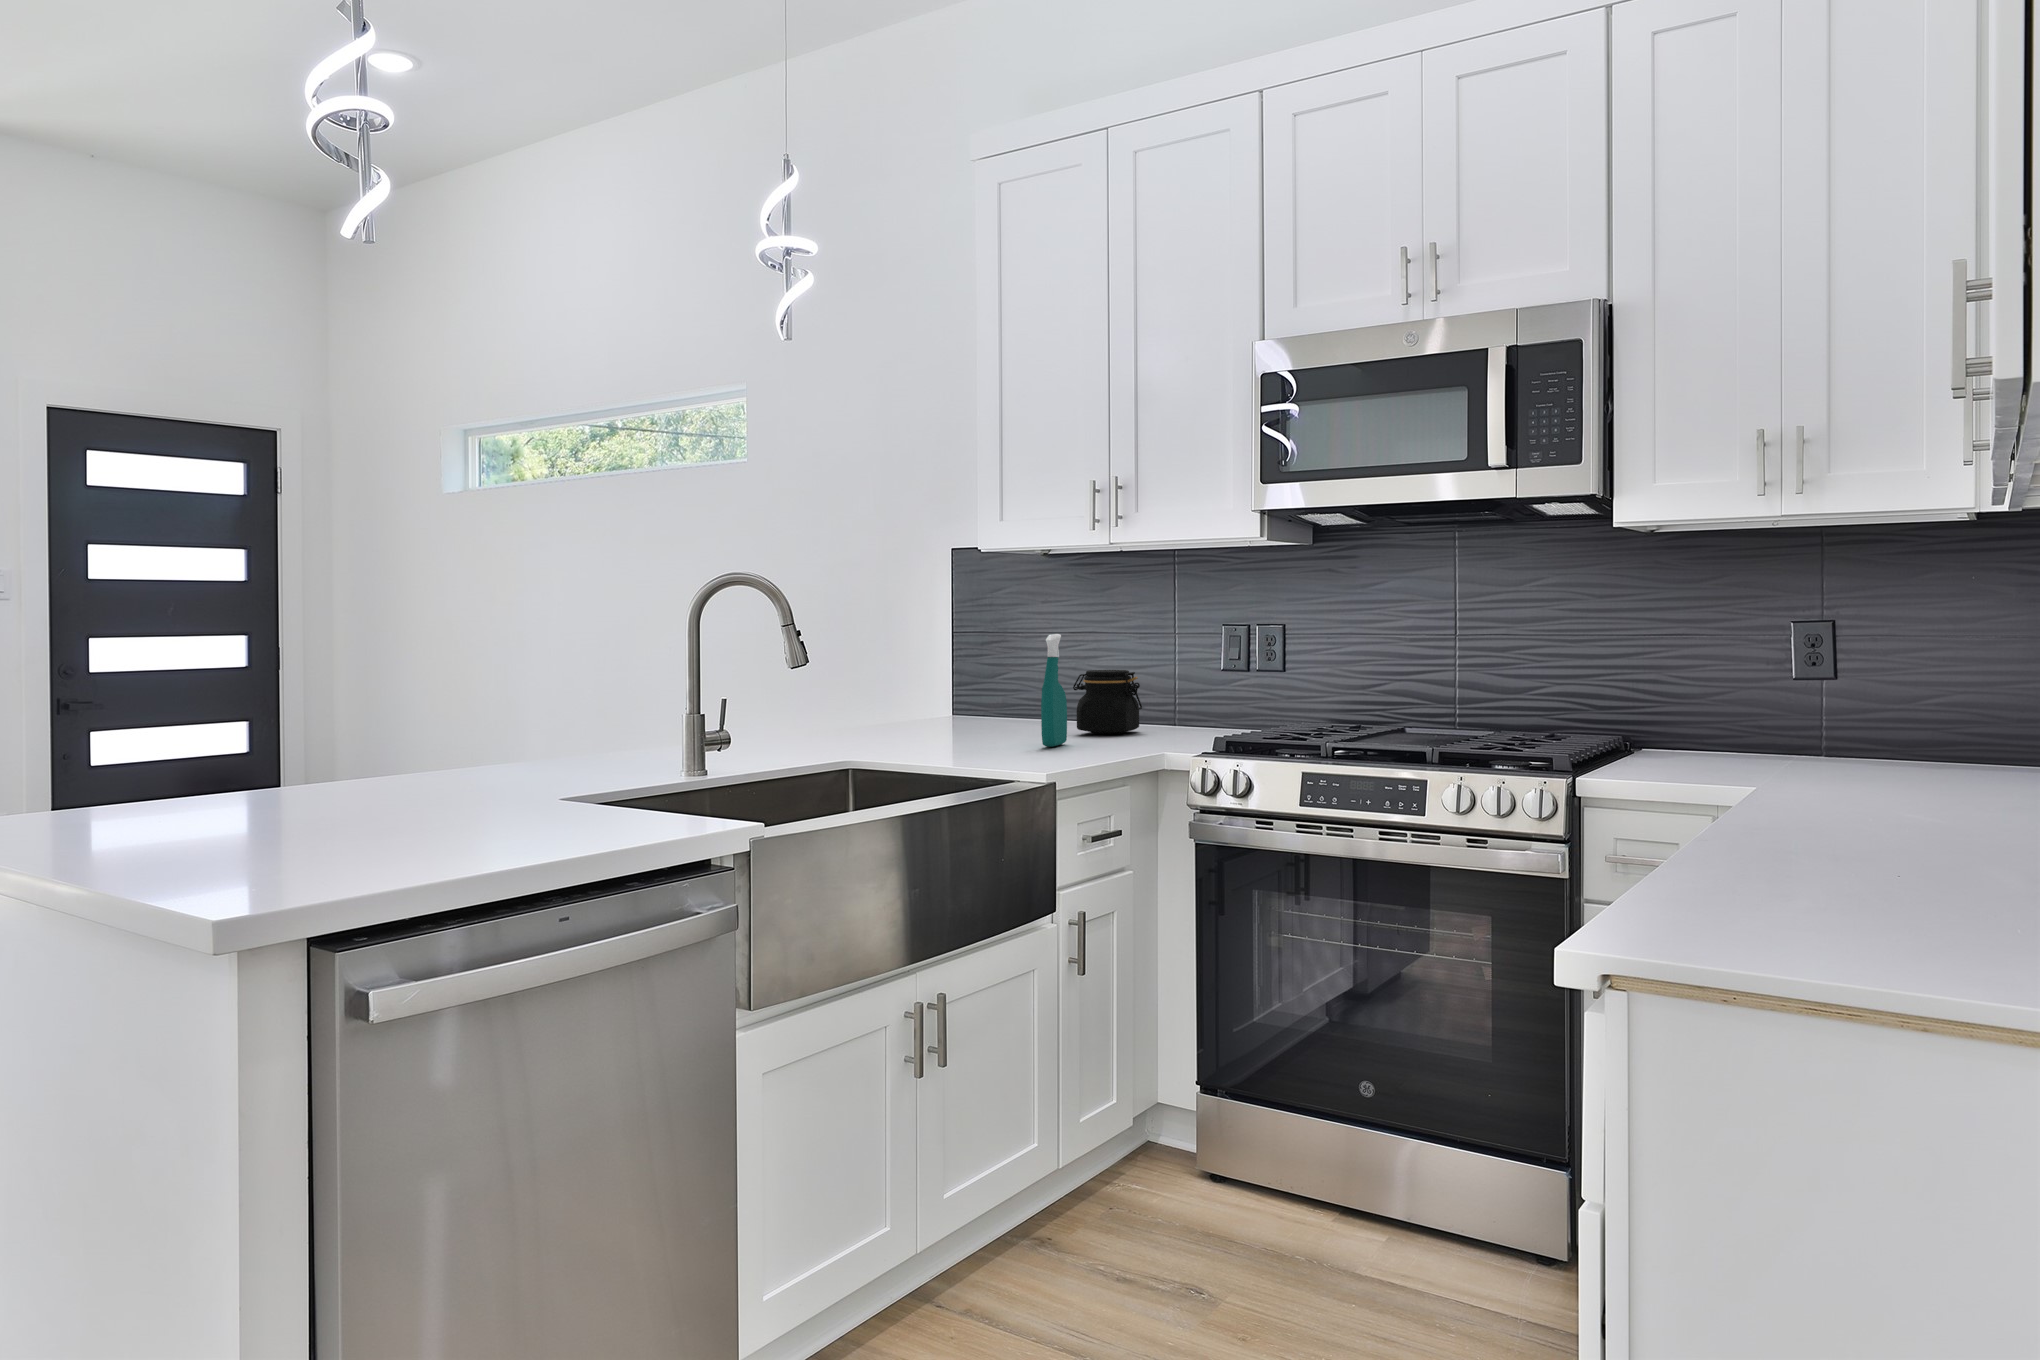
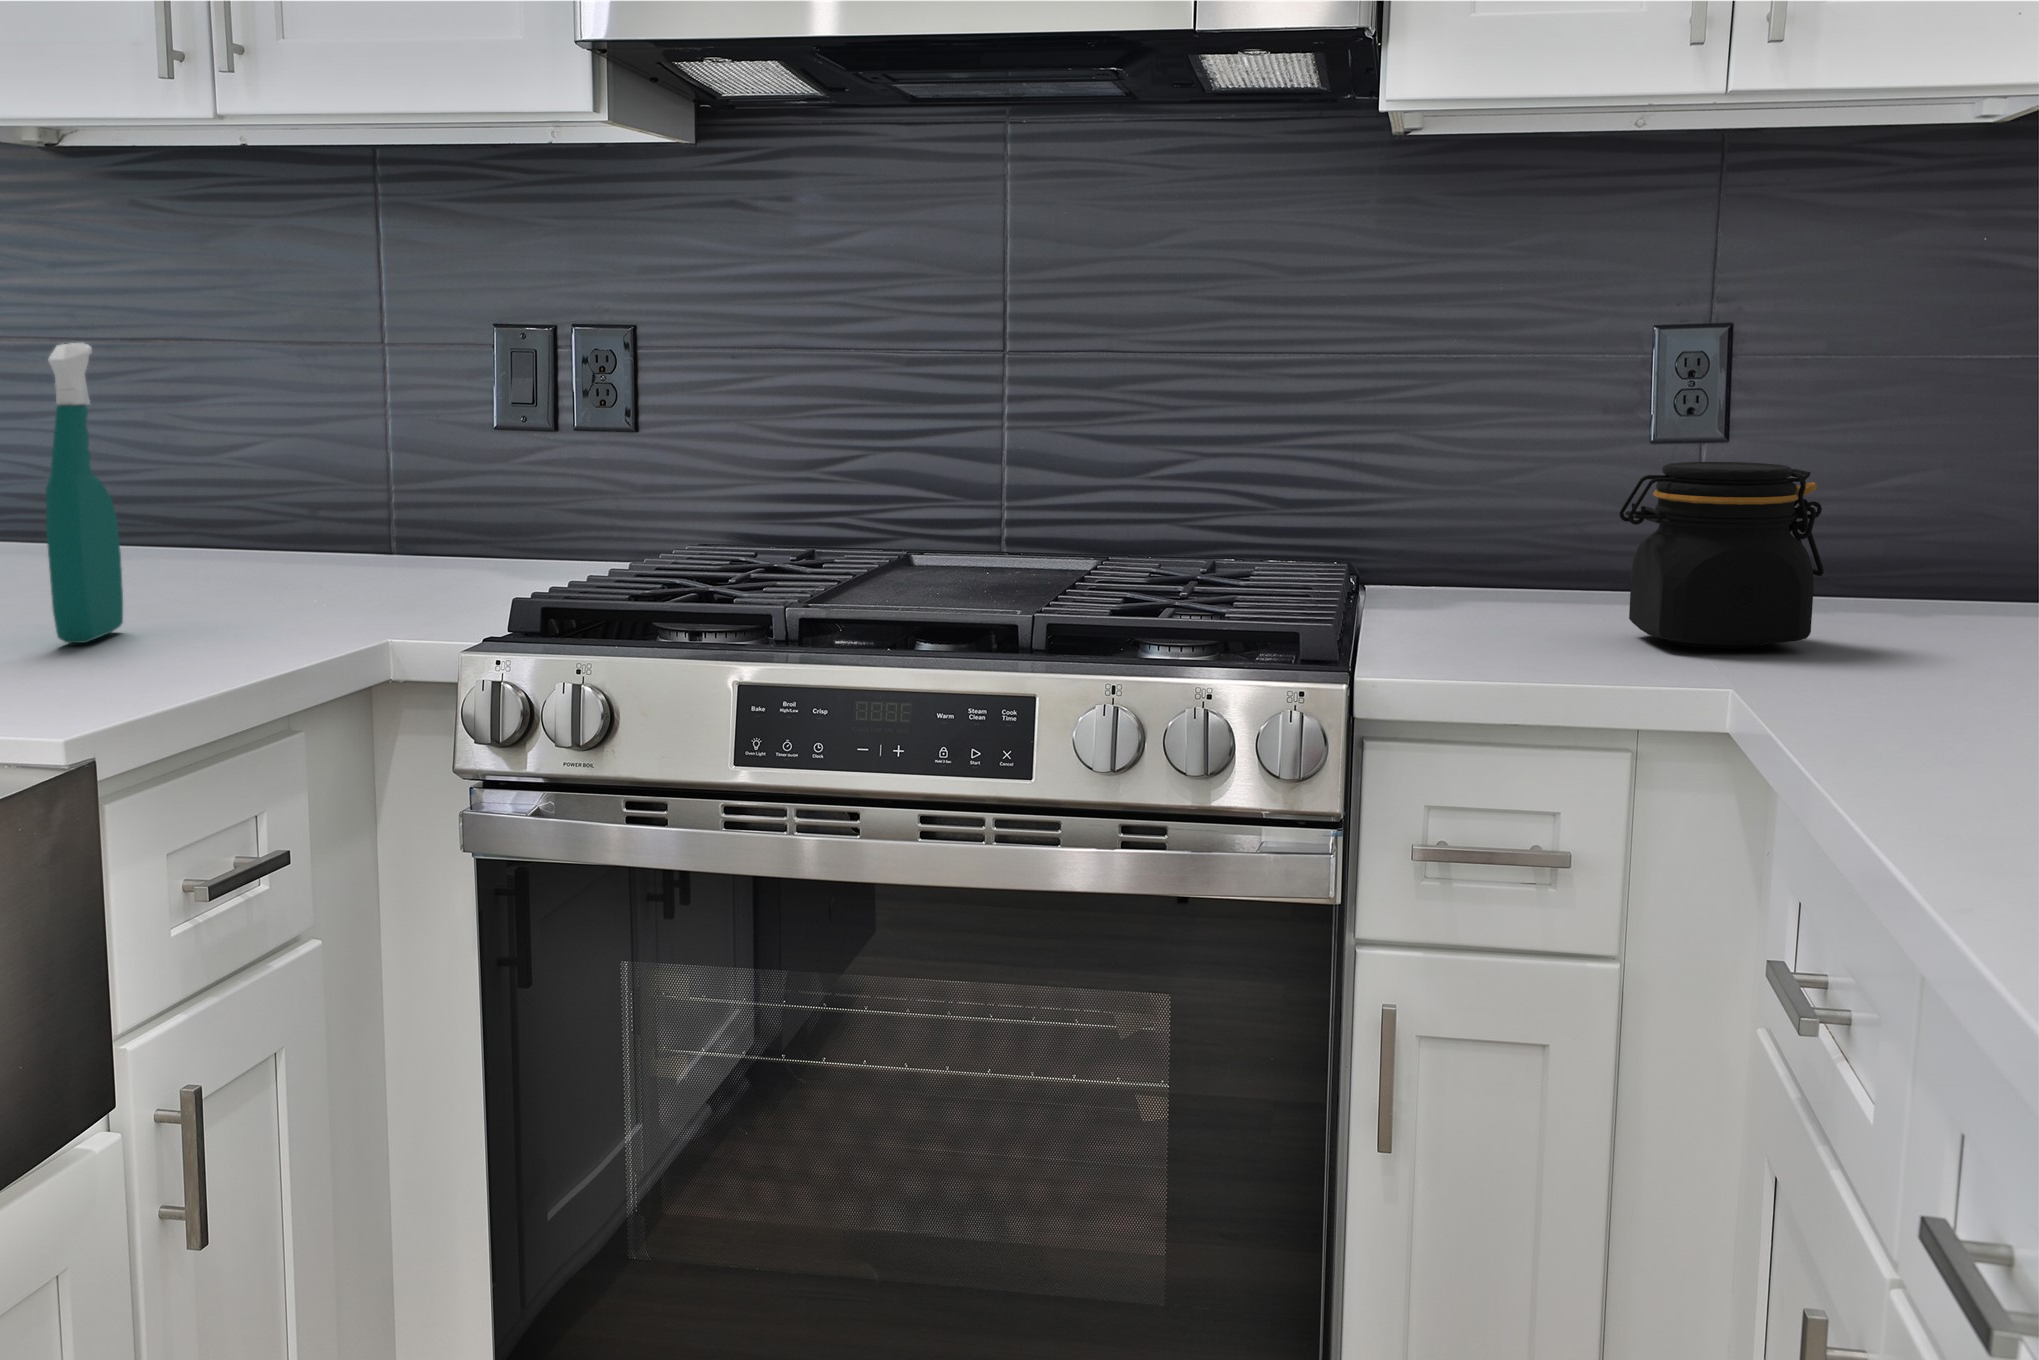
jar: present [1073,670,1142,734] -> present [1619,462,1824,649]

